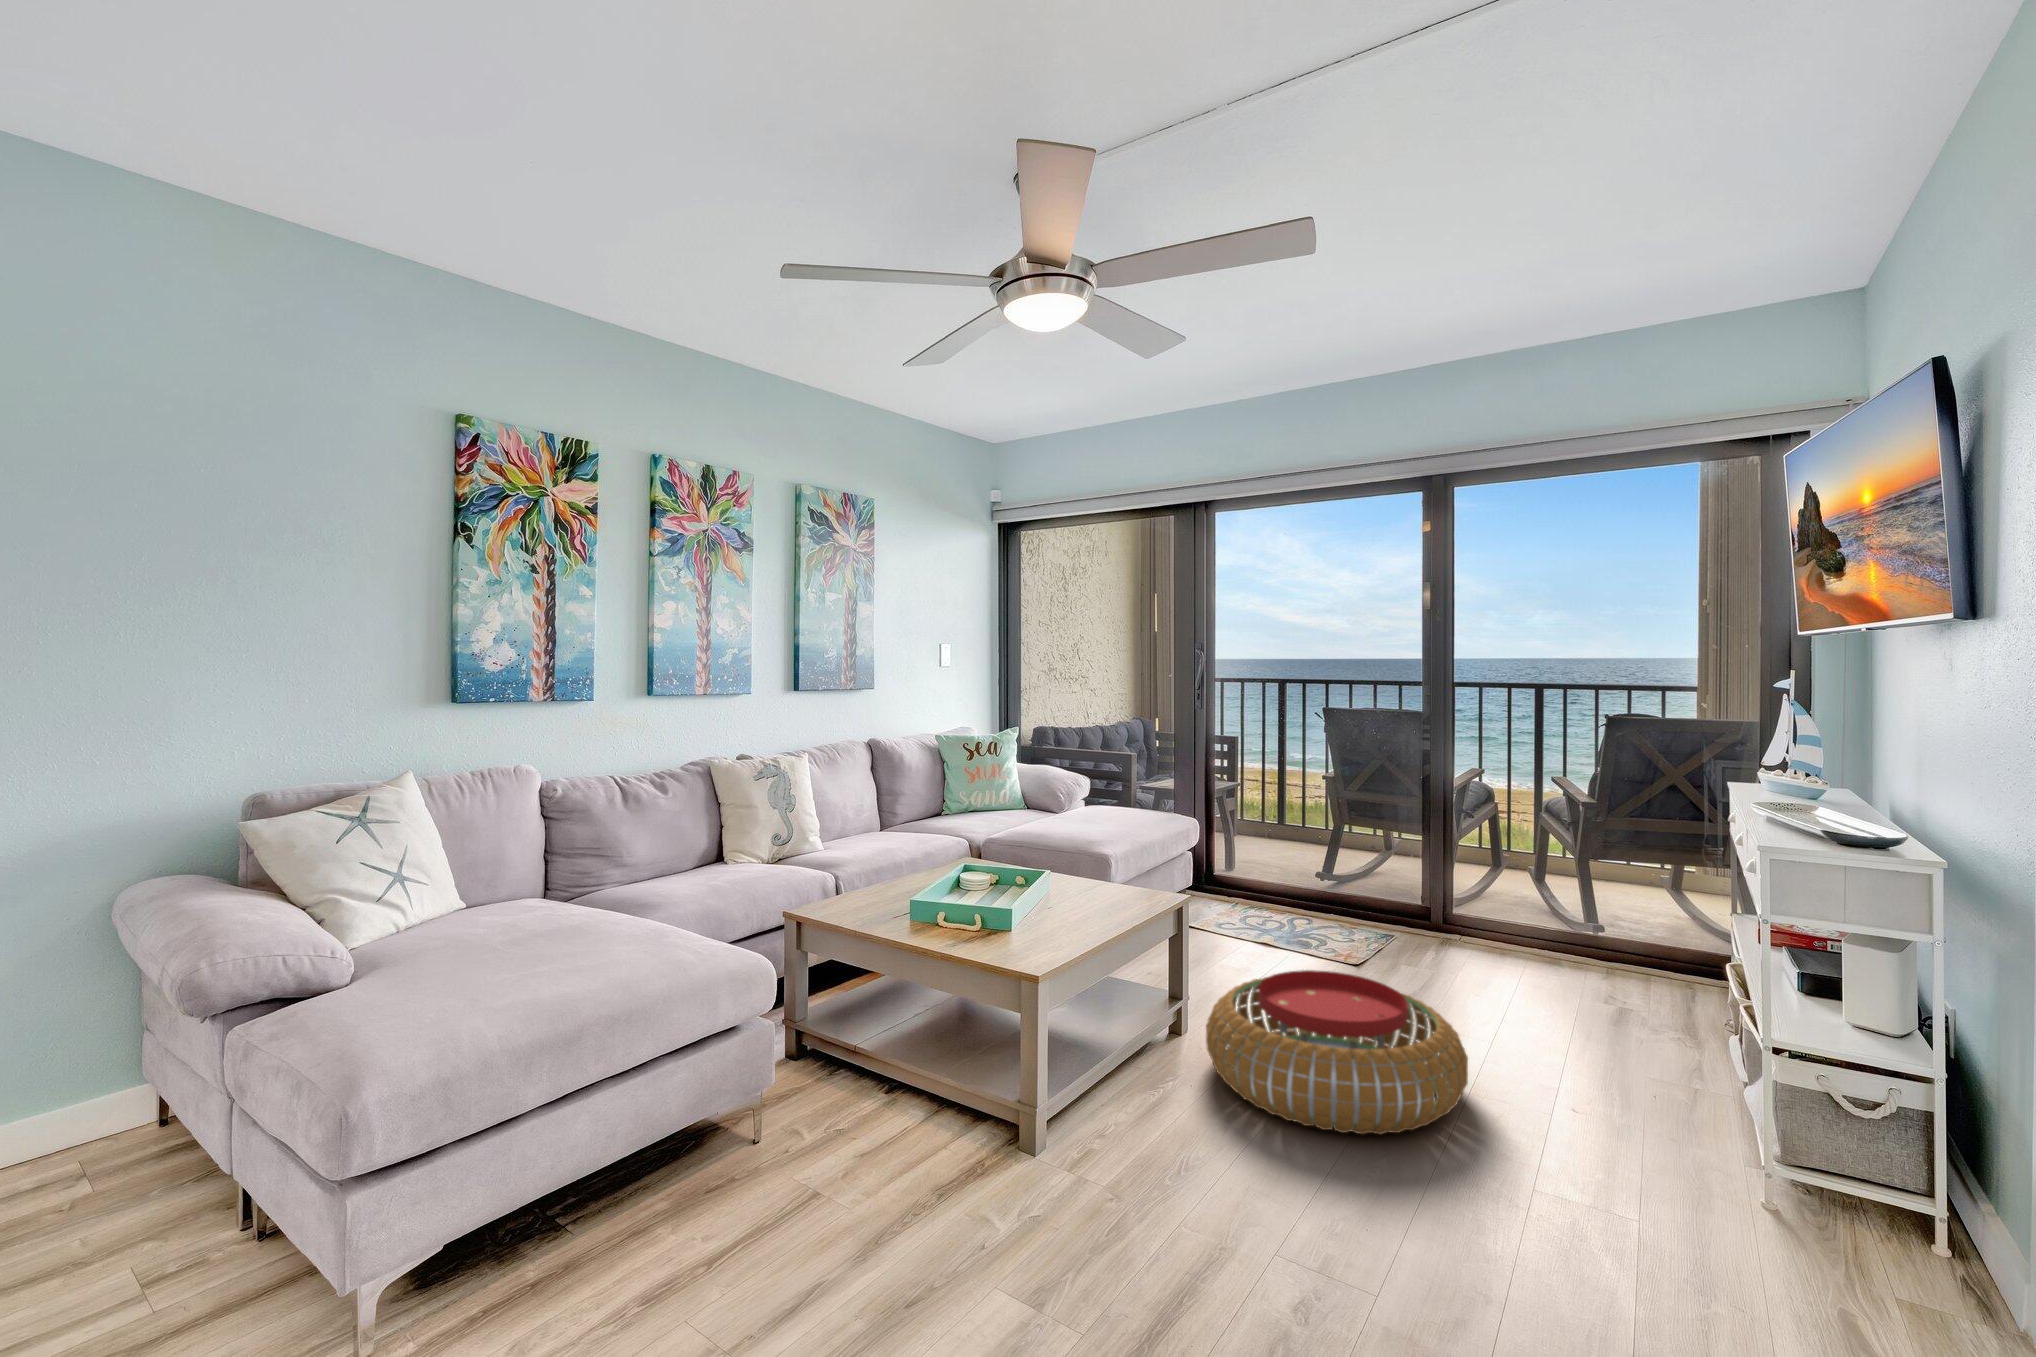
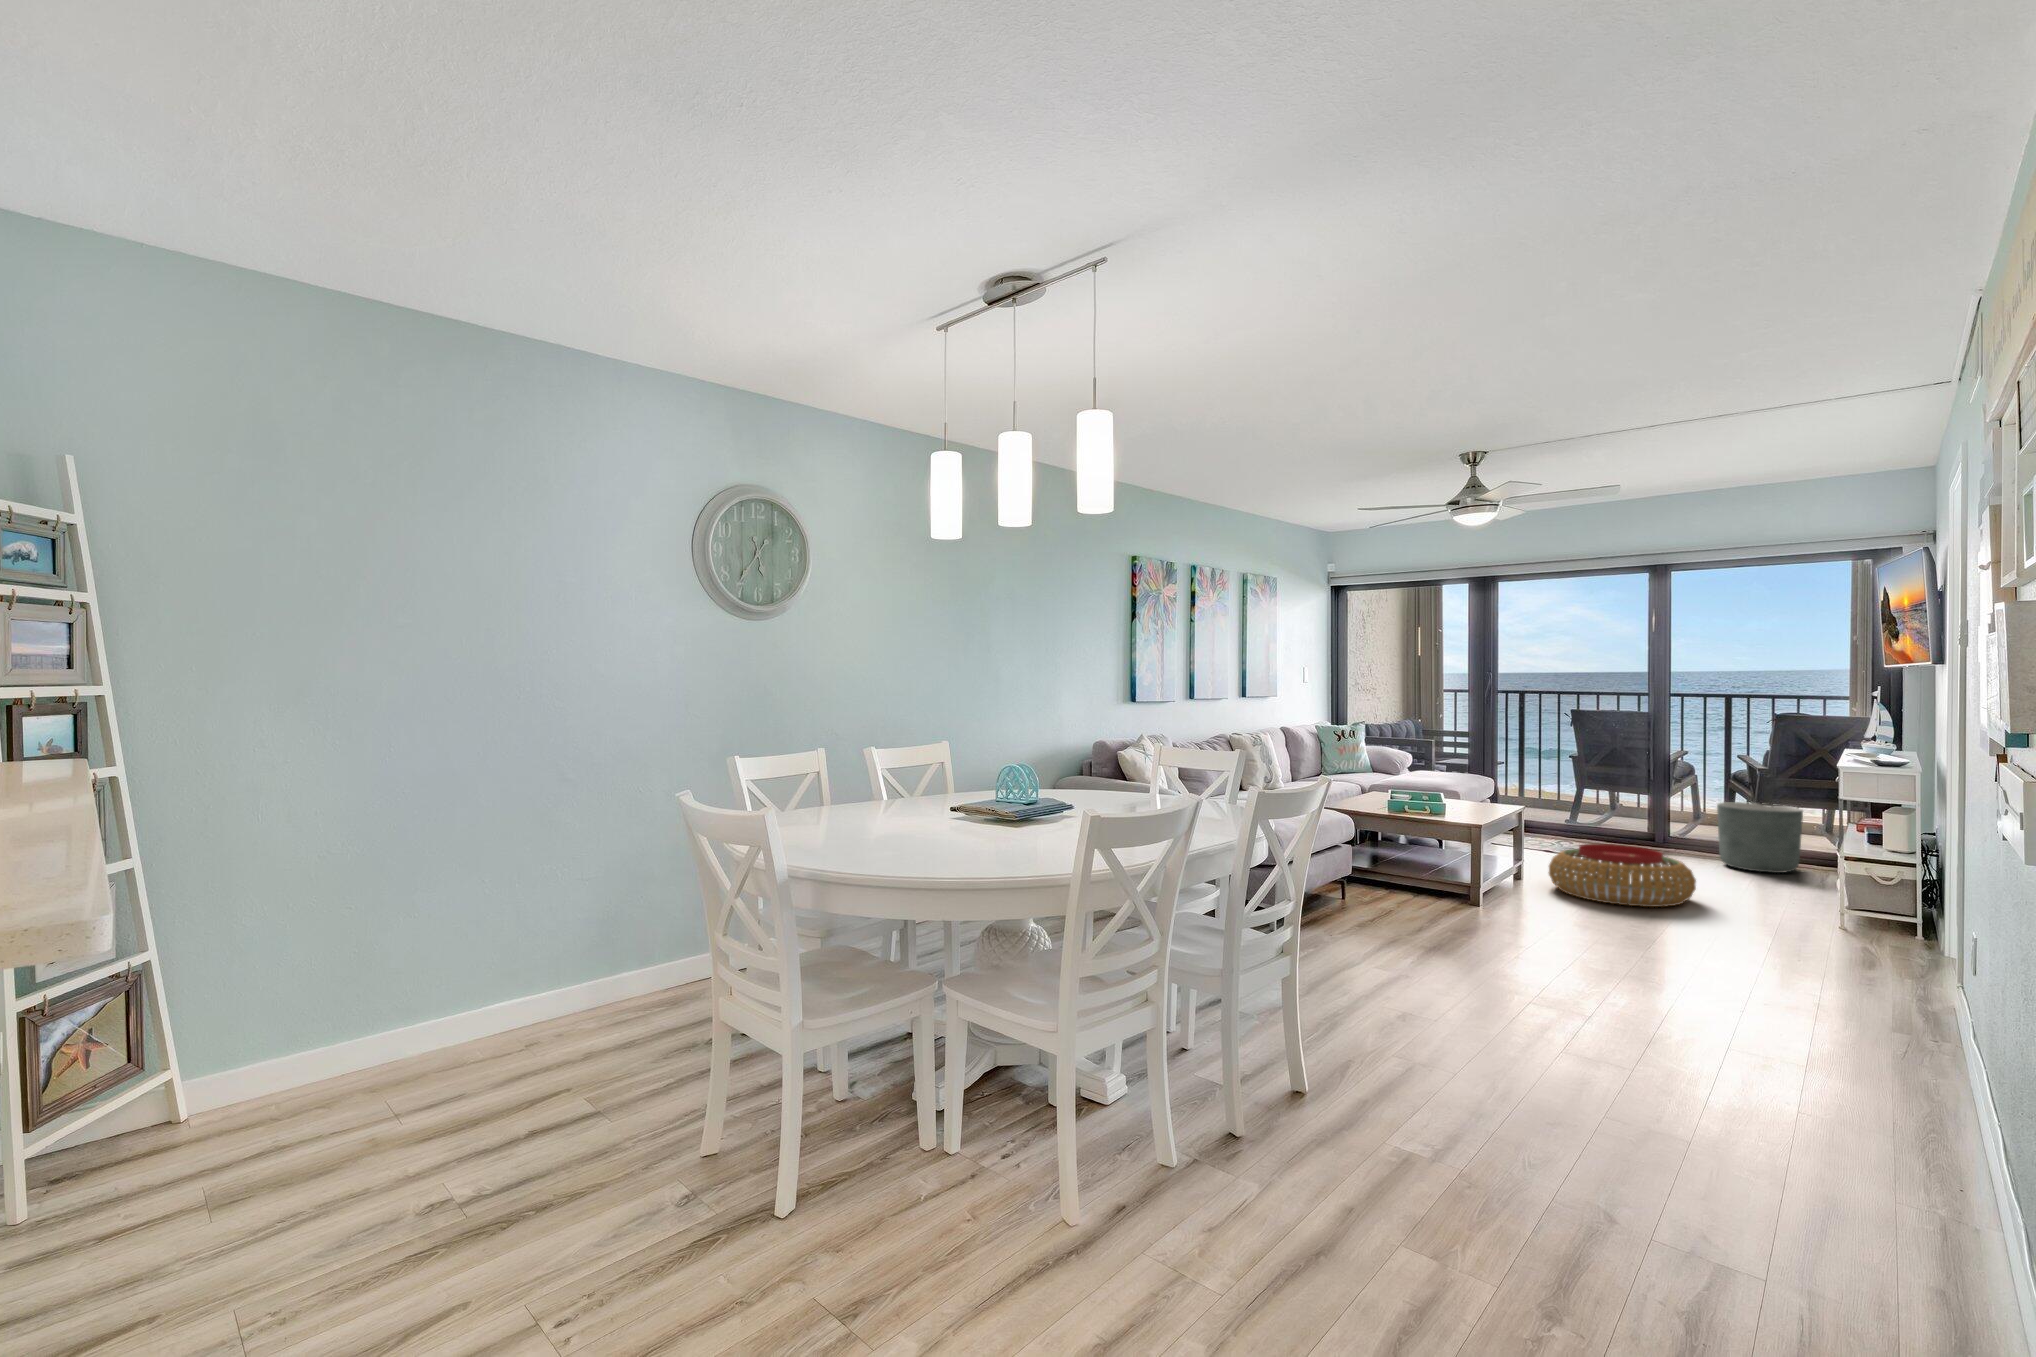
planter: none [1519,854,1653,981] -> present [1717,802,1803,873]

